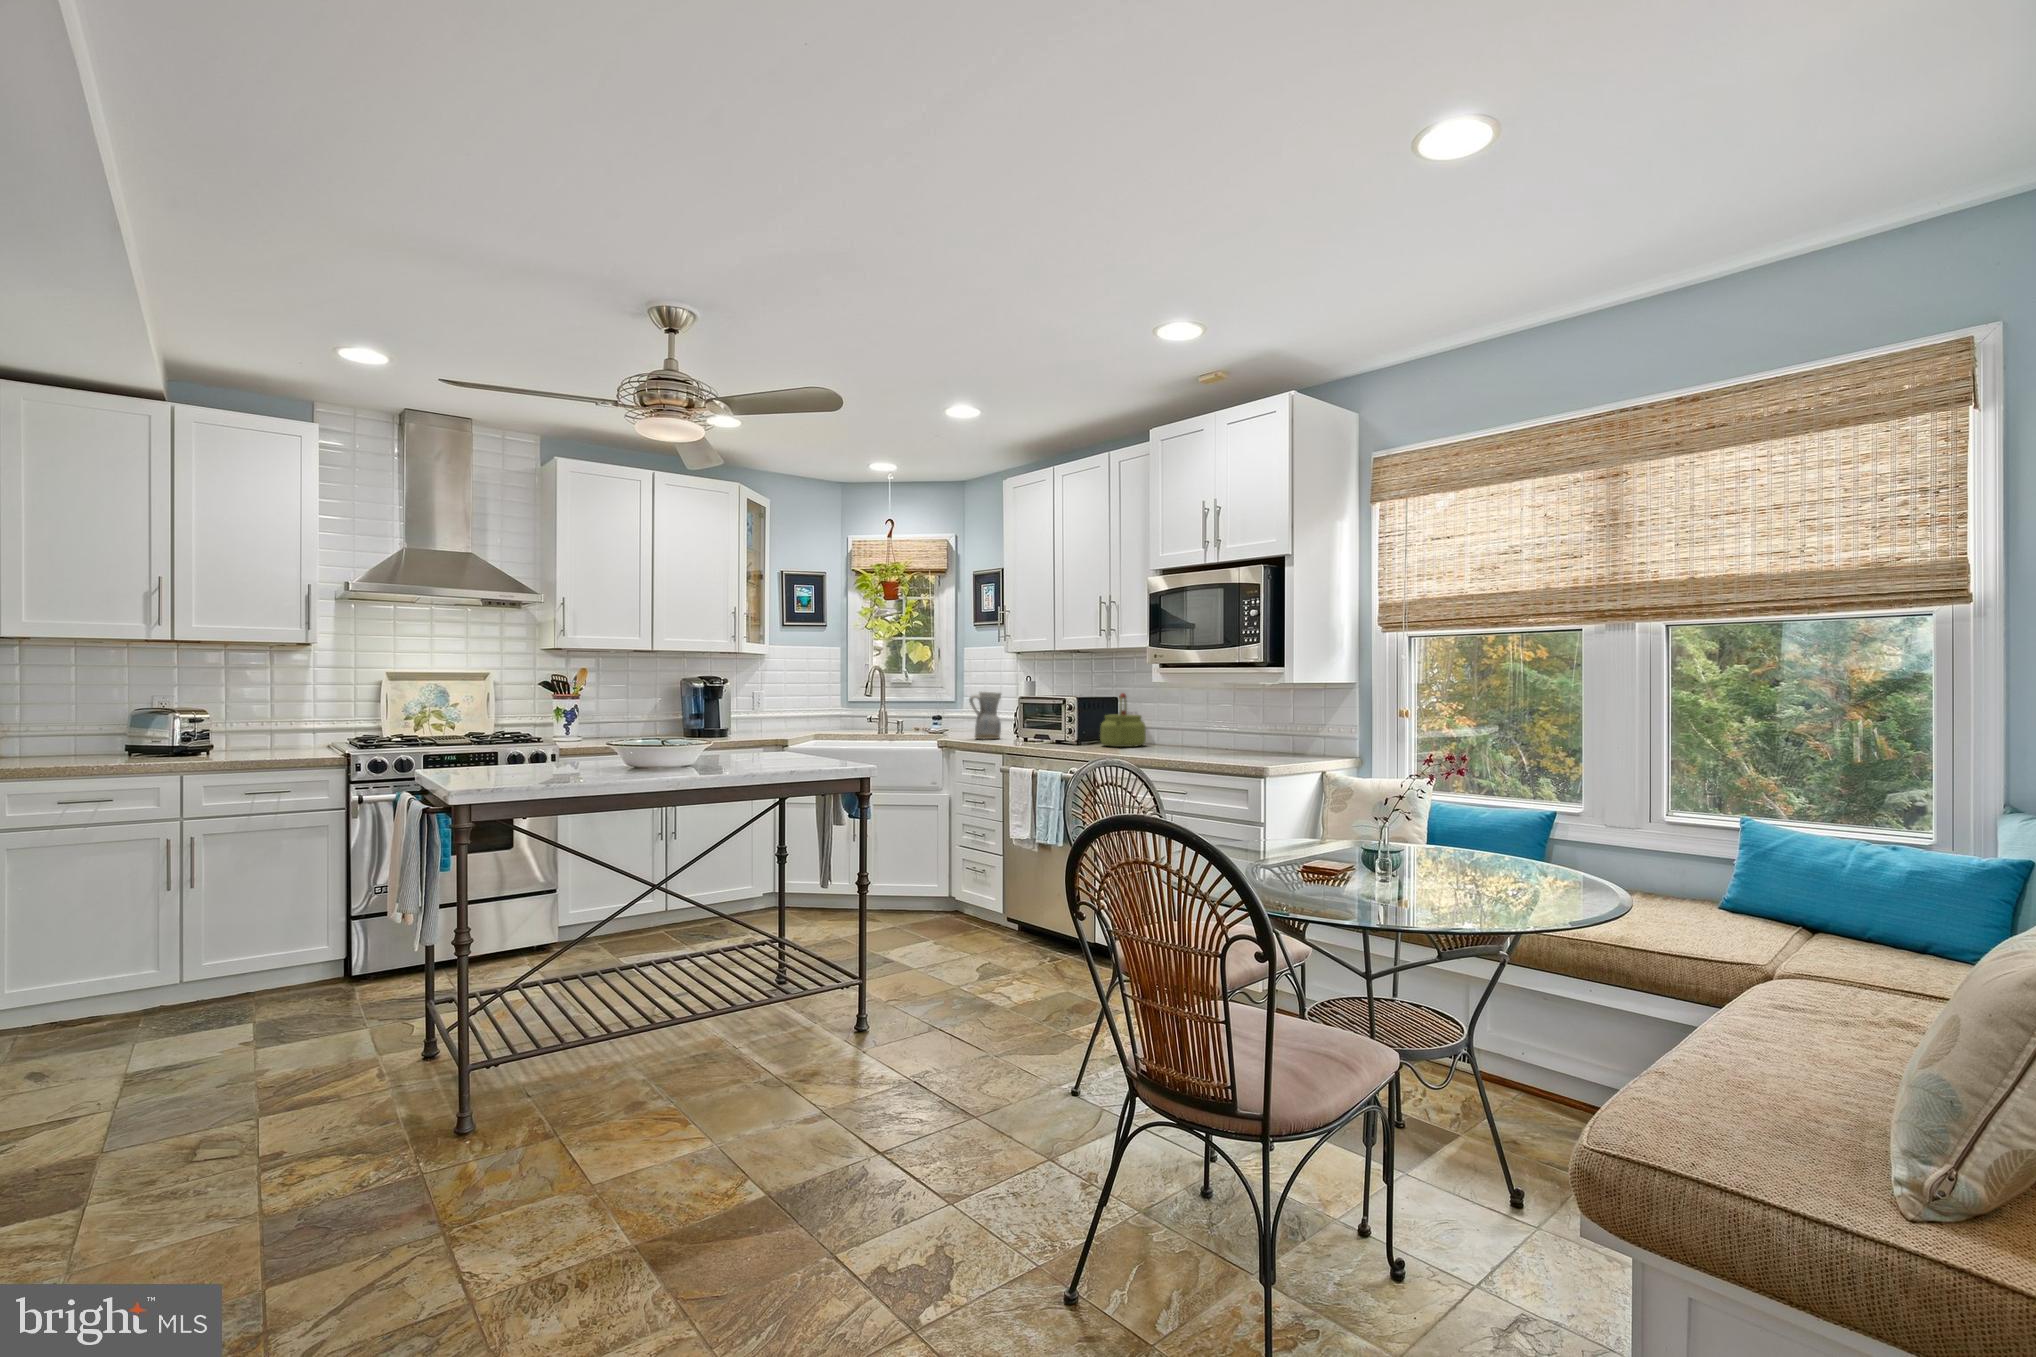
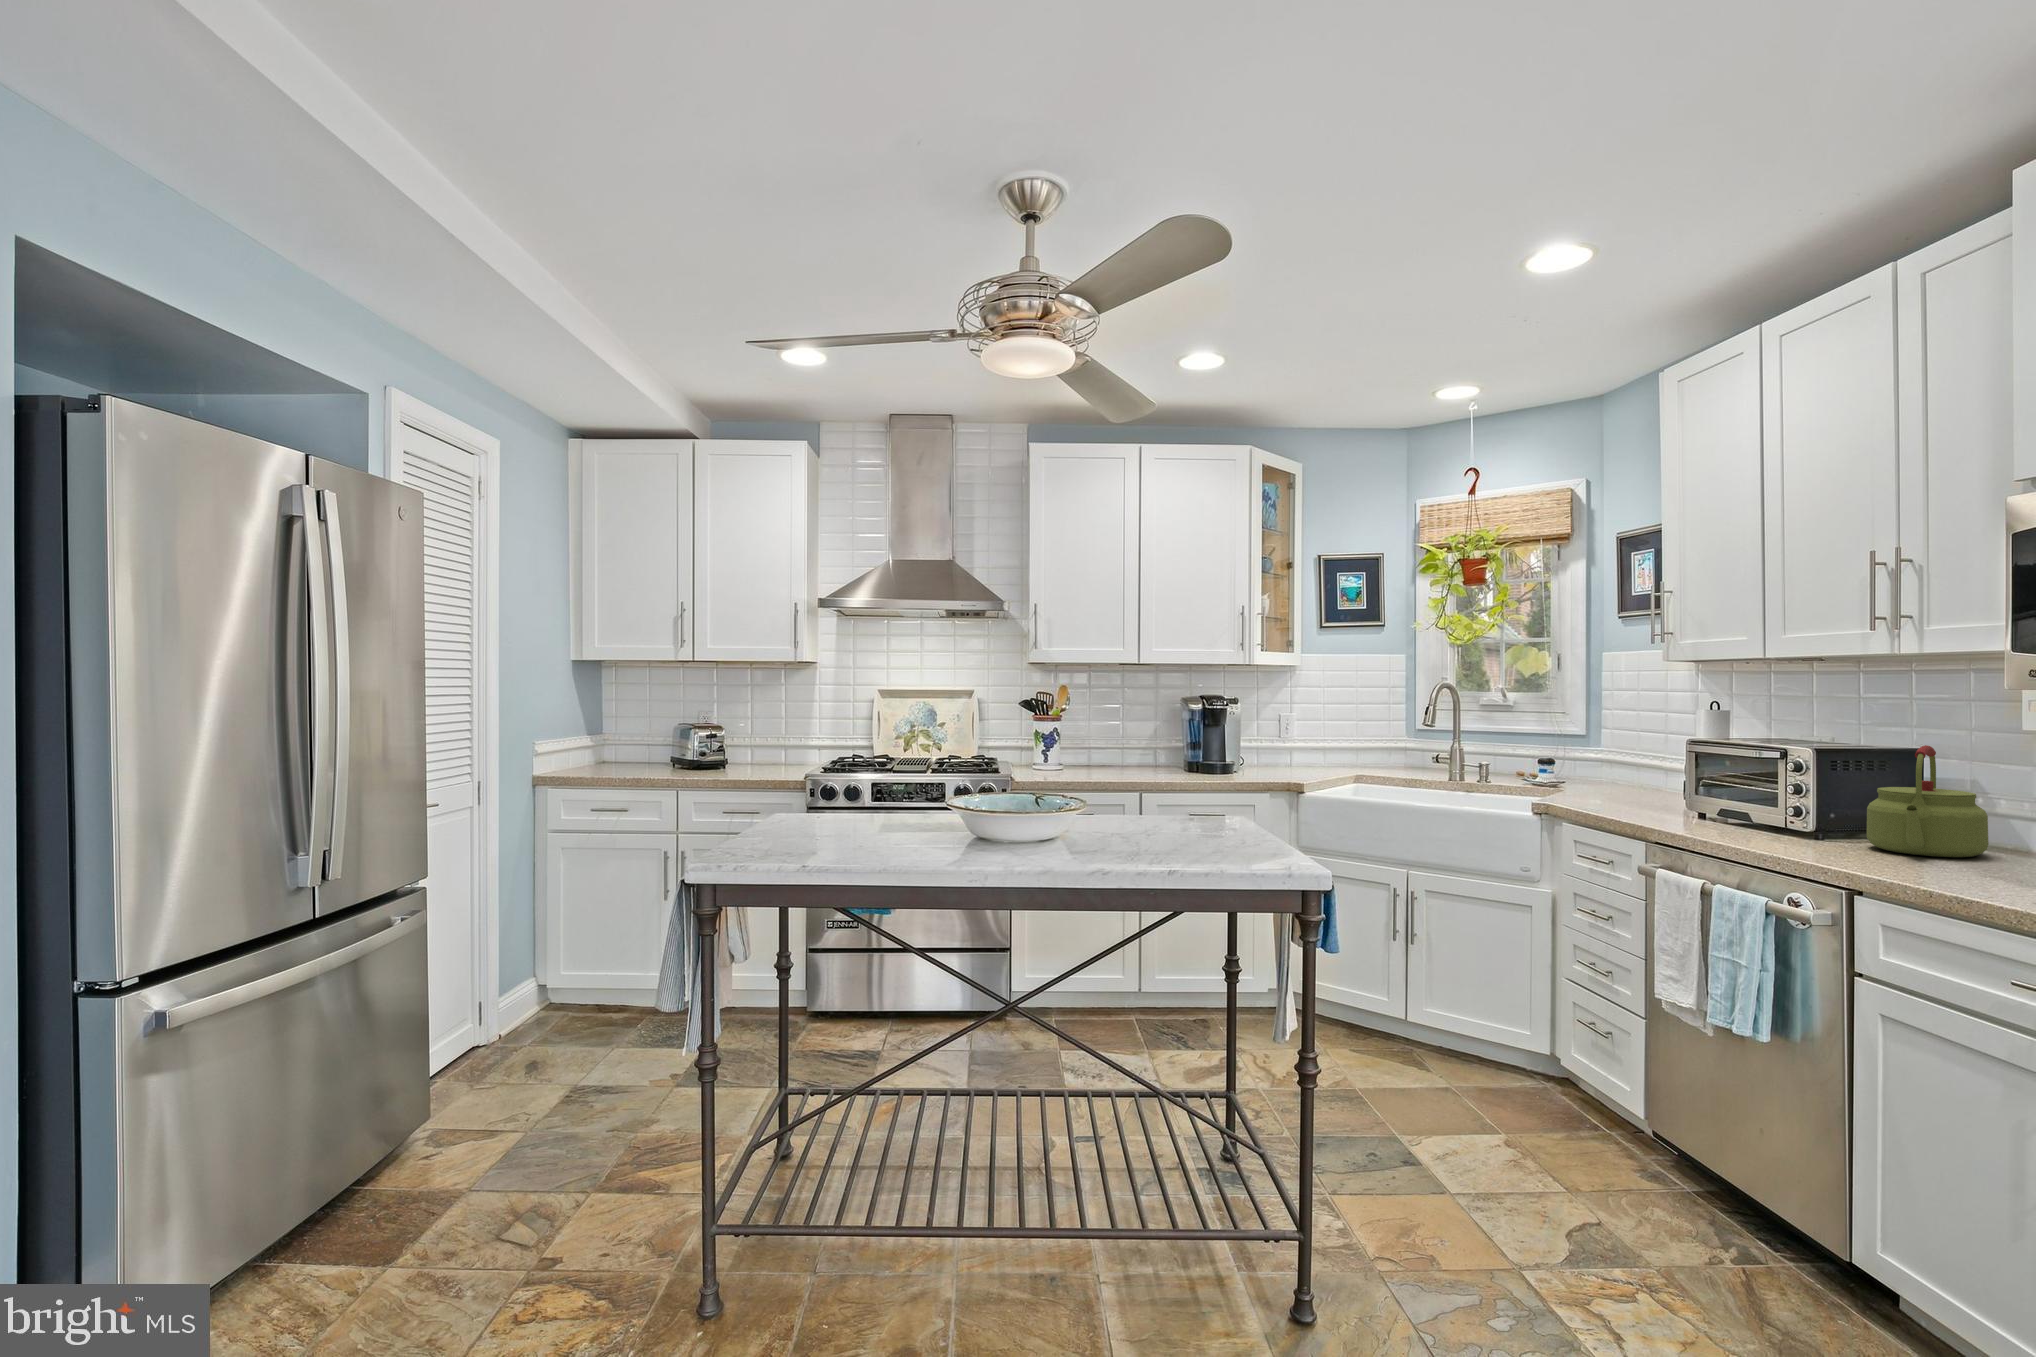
ceramic pitcher: present [969,692,1001,739] -> none [1591,728,1654,810]

